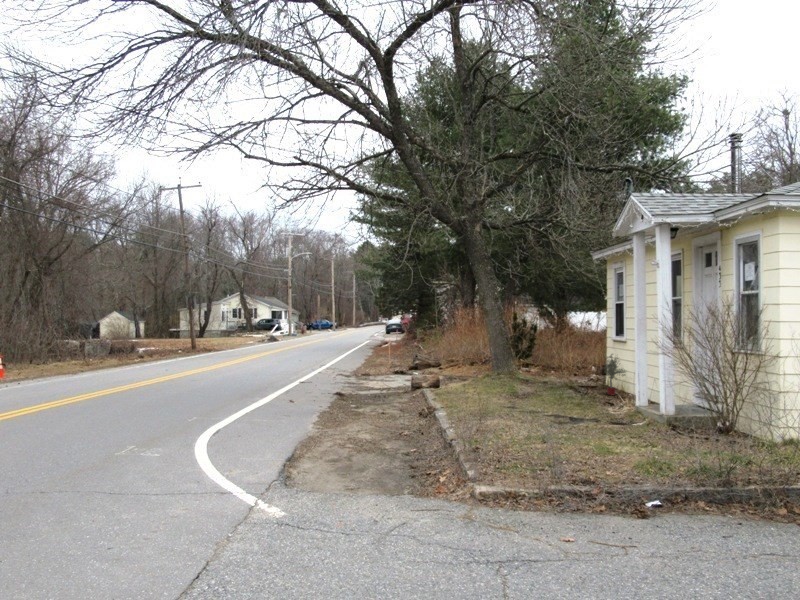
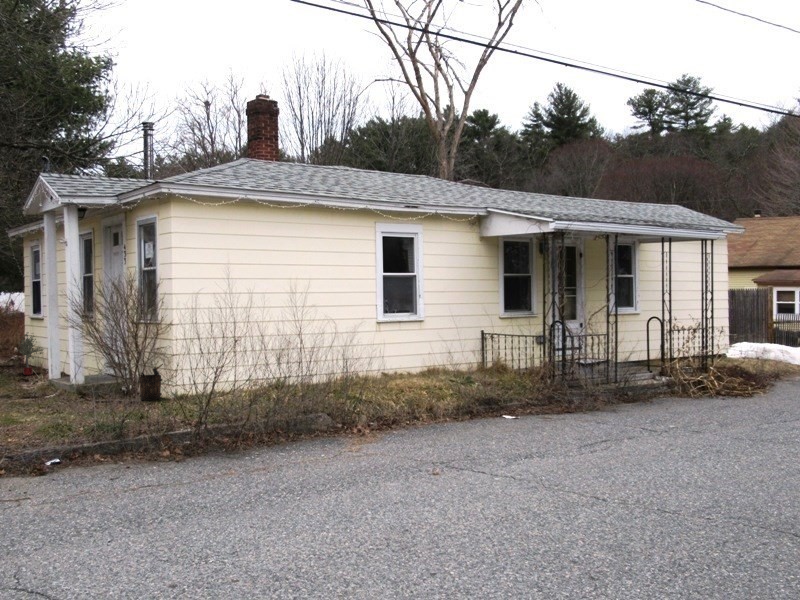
bucket: none [738,402,769,445] -> present [138,364,163,401]

